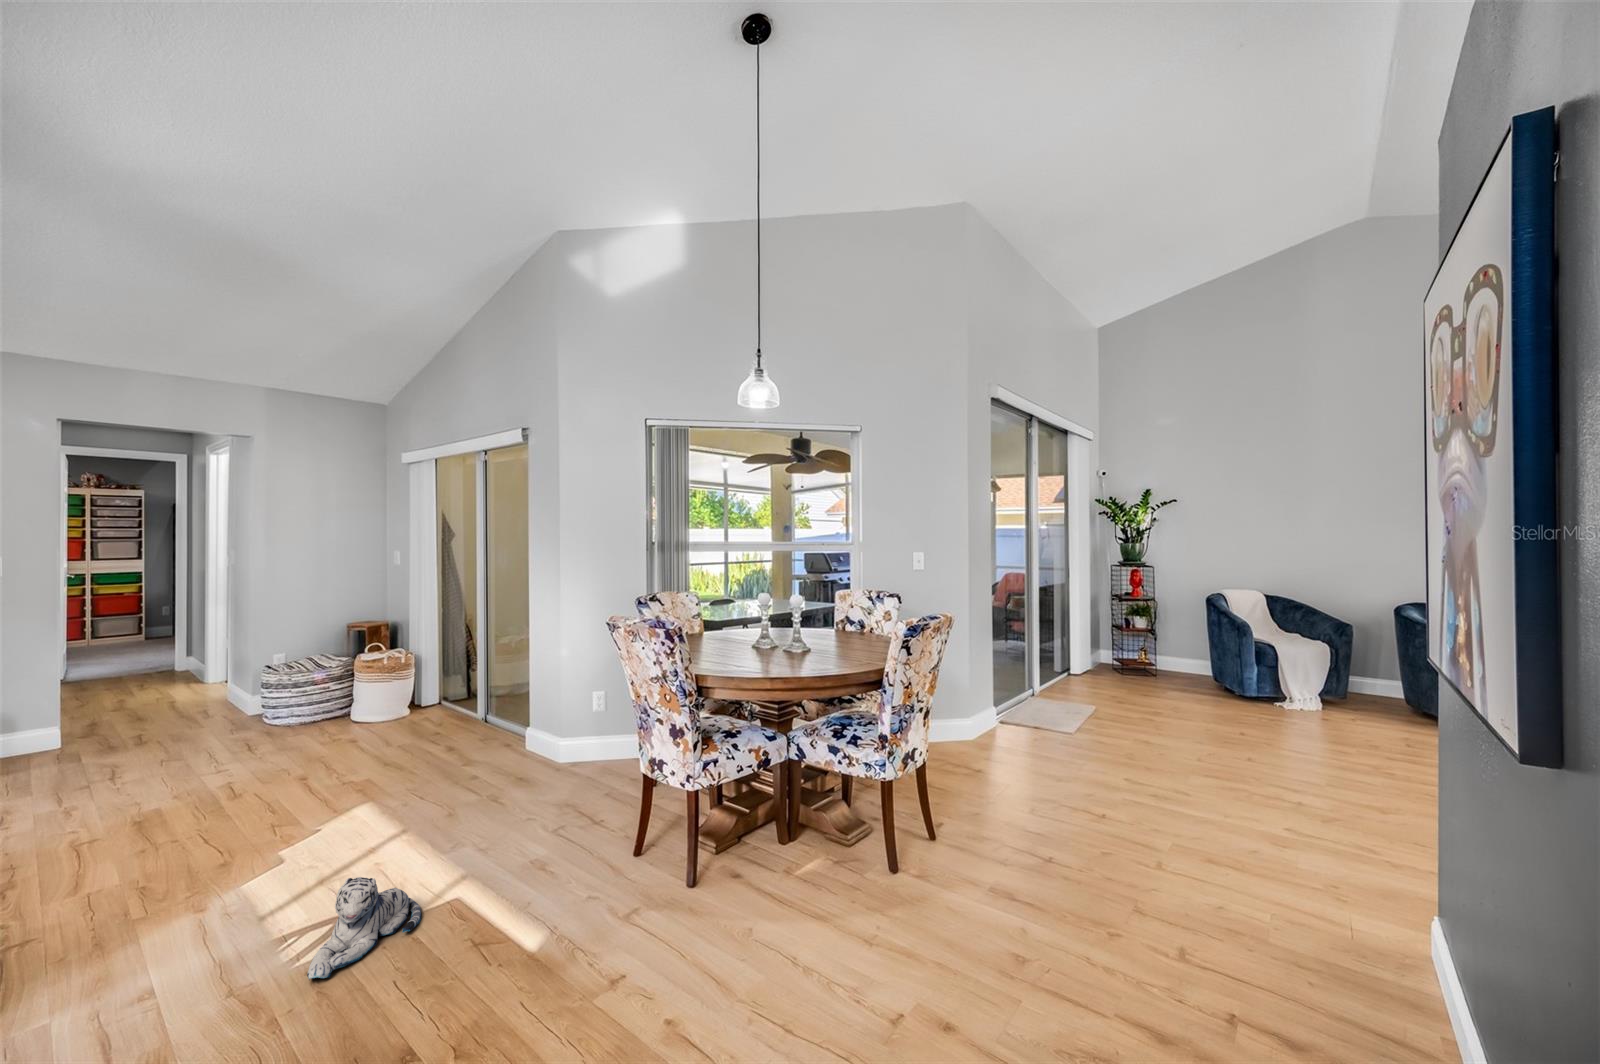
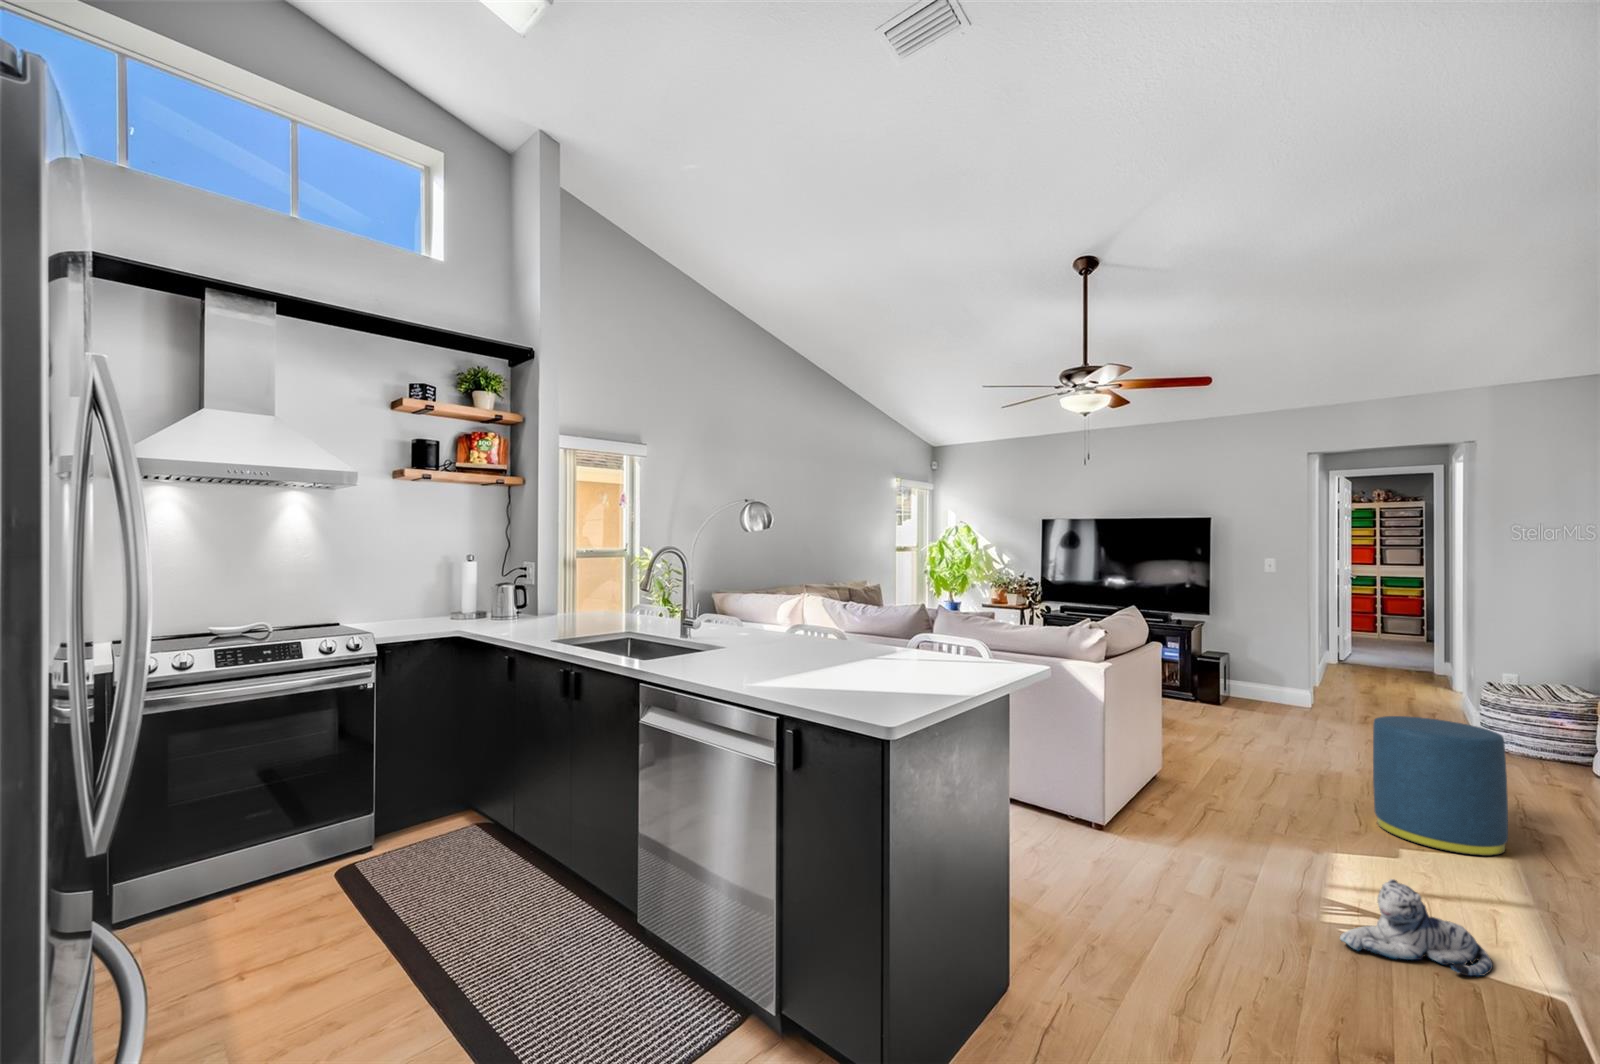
ottoman: none [233,704,355,844] -> present [1373,716,1508,856]

